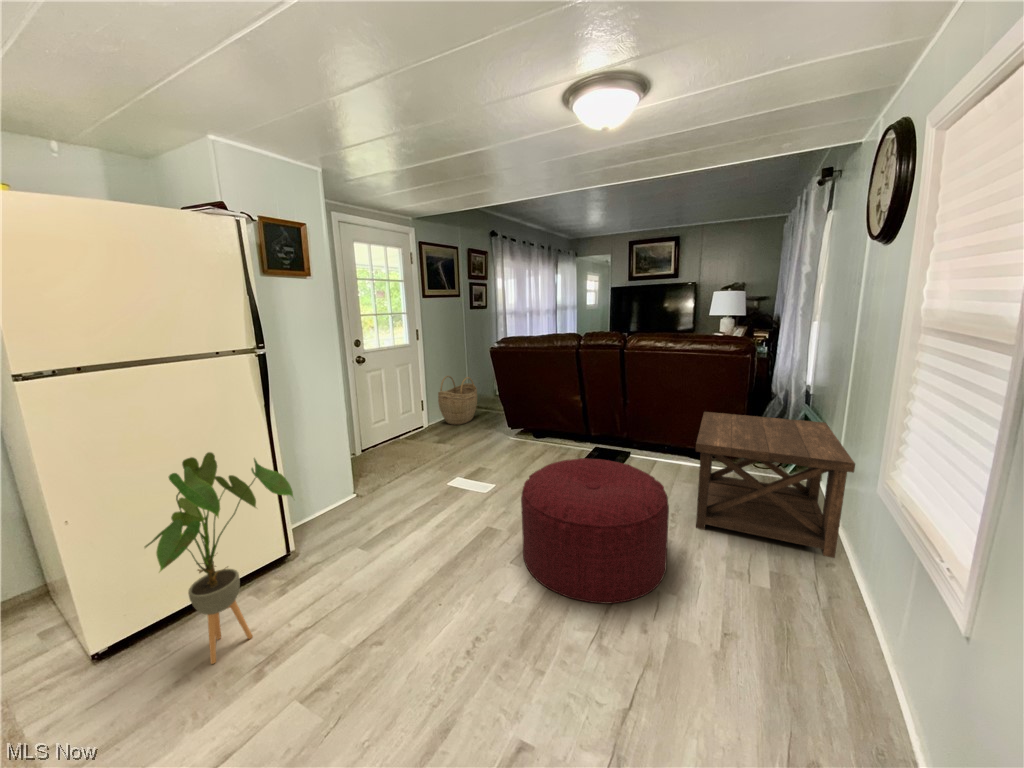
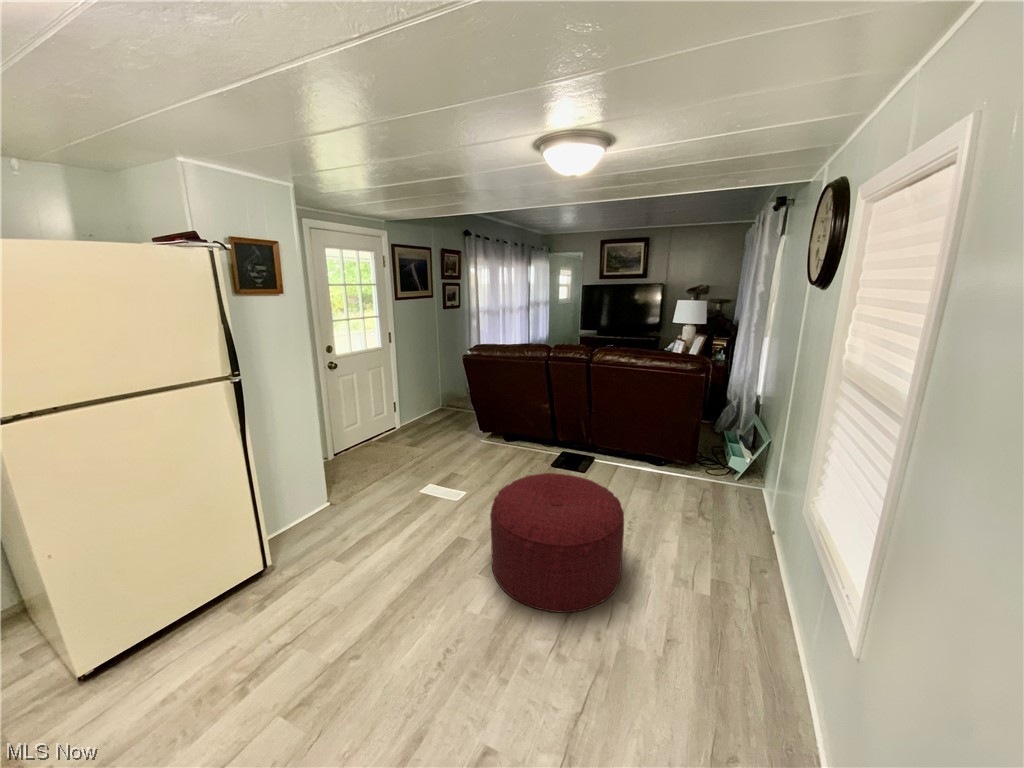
woven basket: present [438,376,477,425] -> none [412,377,451,425]
side table: present [696,412,855,558] -> none [650,425,786,564]
house plant: present [145,452,293,664] -> none [126,484,275,683]

